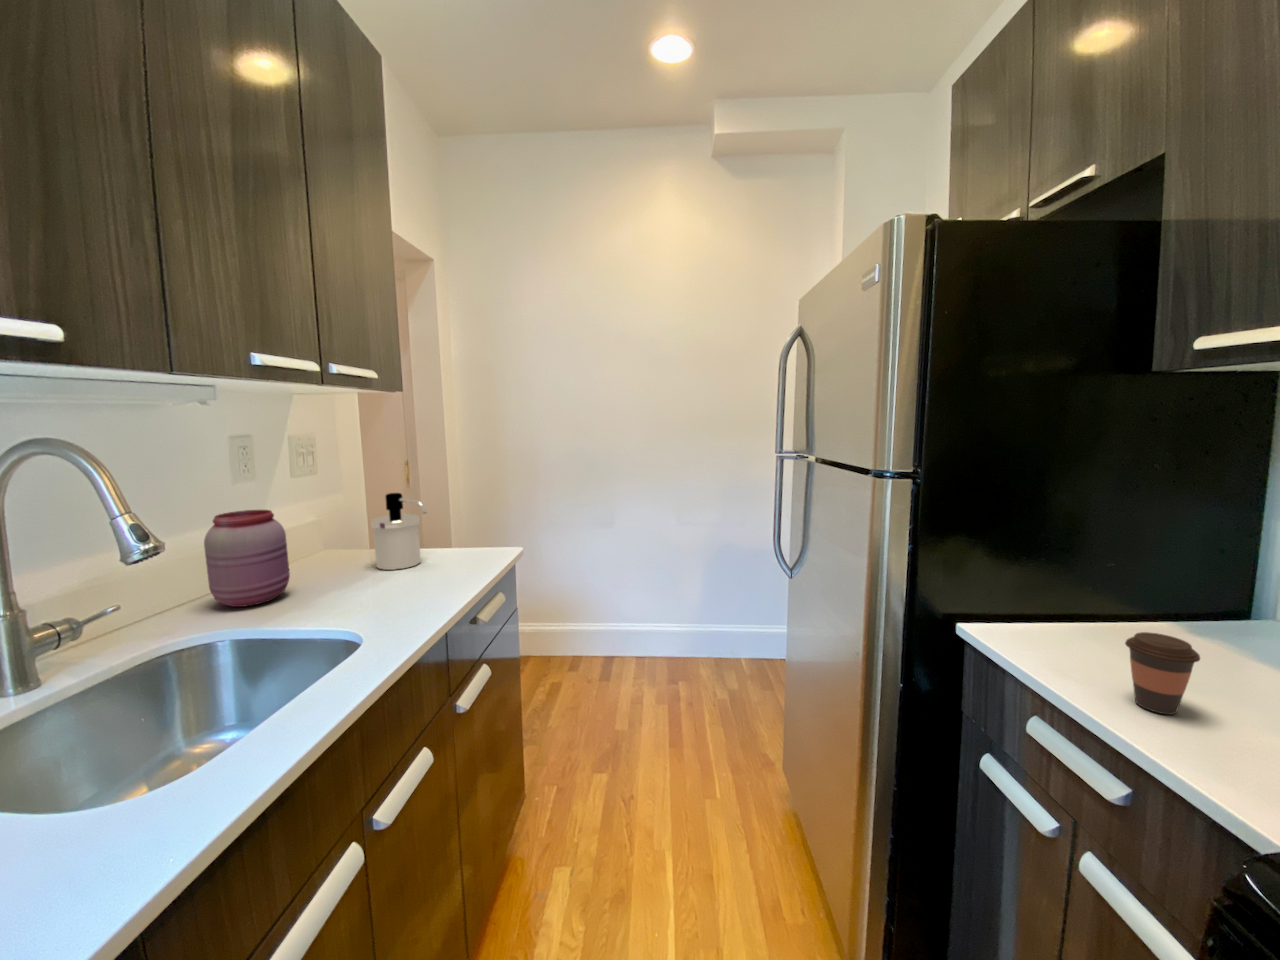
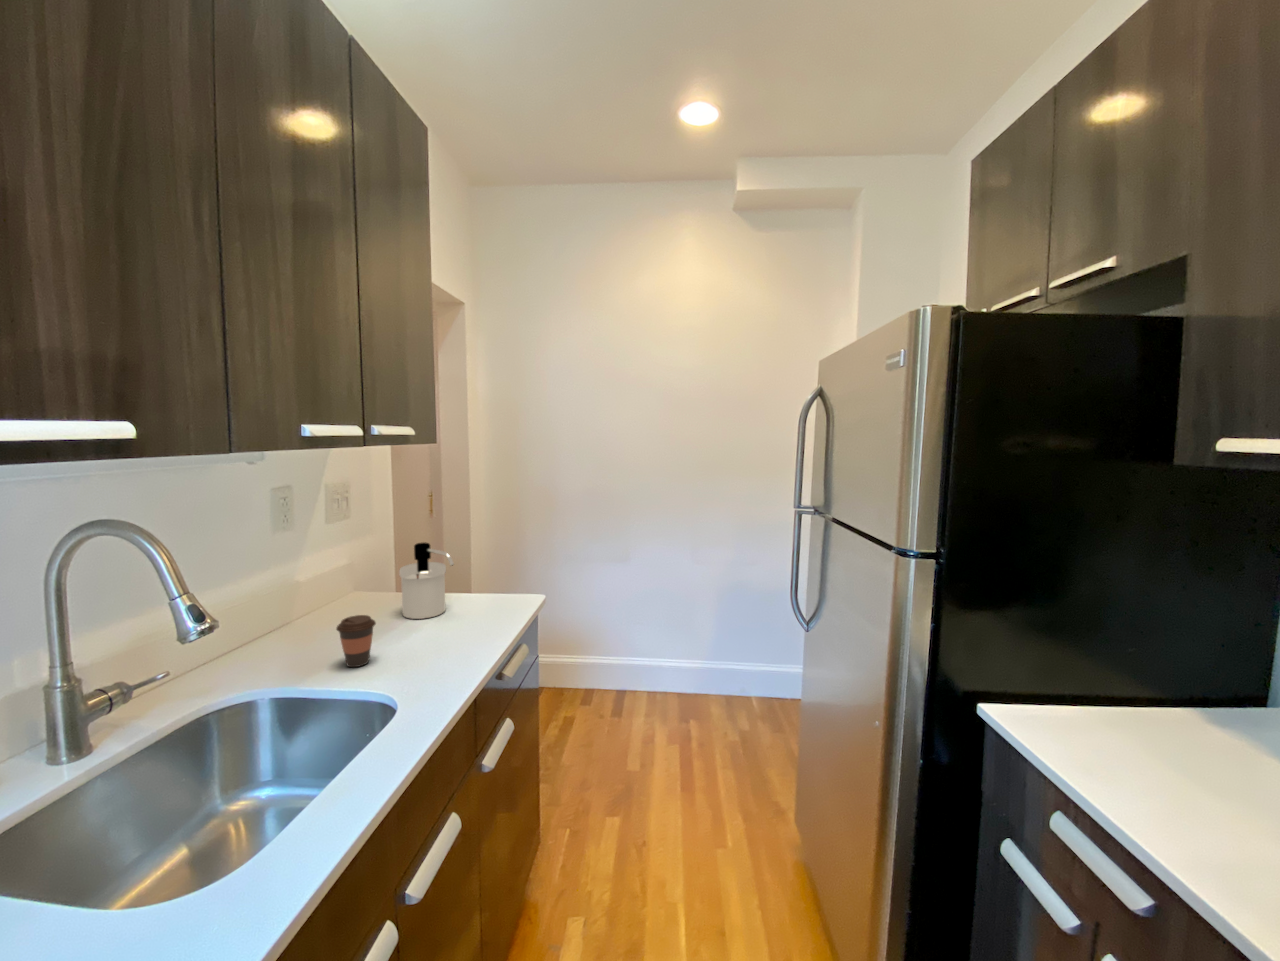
jar: present [204,510,290,607] -> none [243,563,322,660]
coffee cup: present [1125,632,1200,714] -> present [336,615,376,667]

